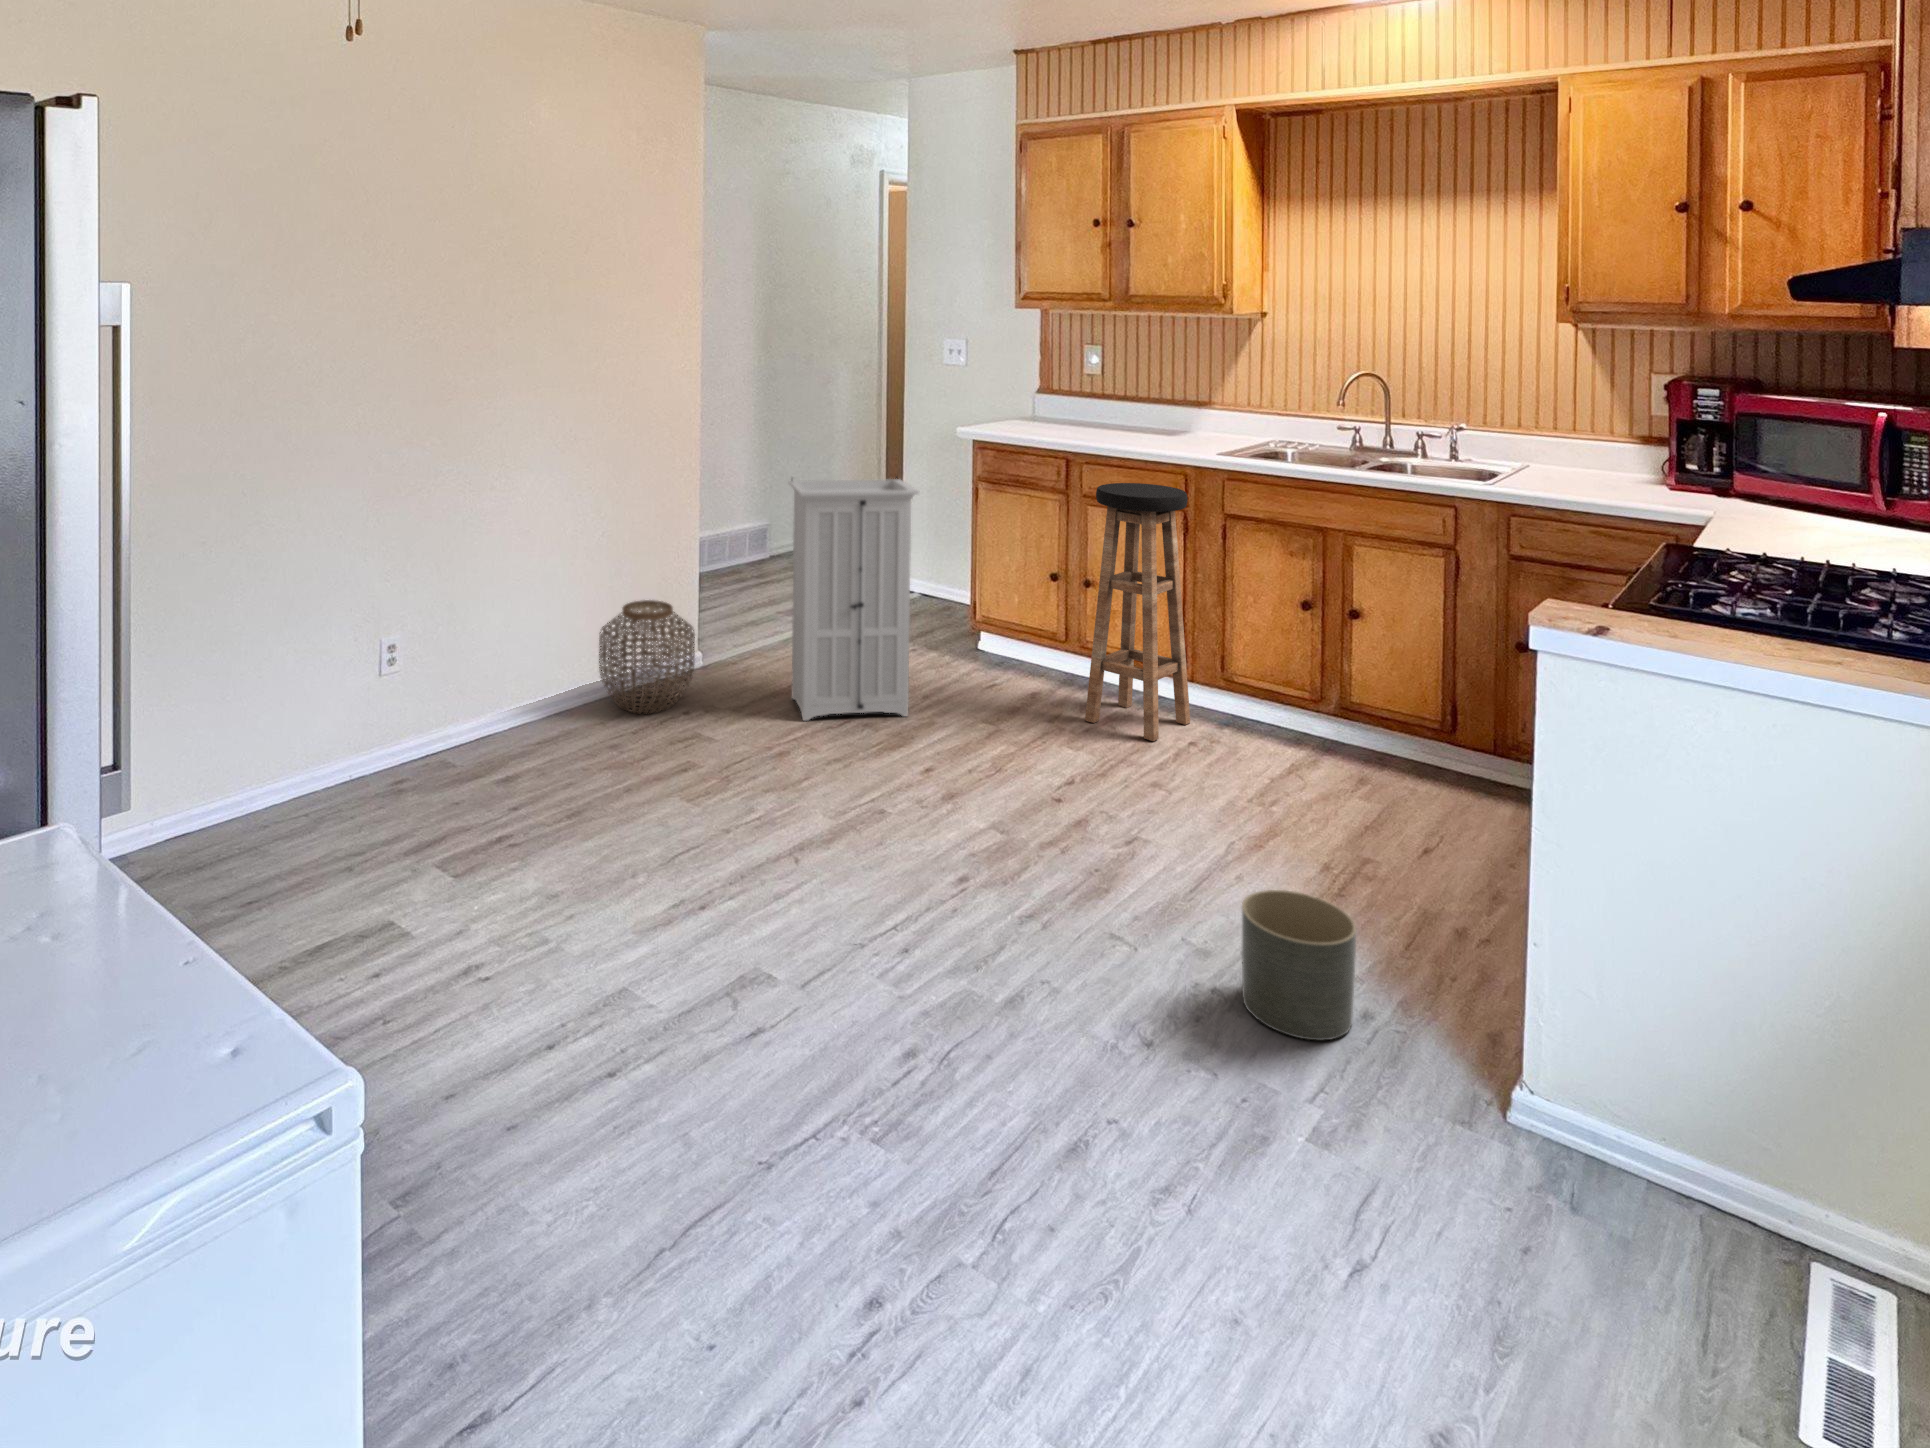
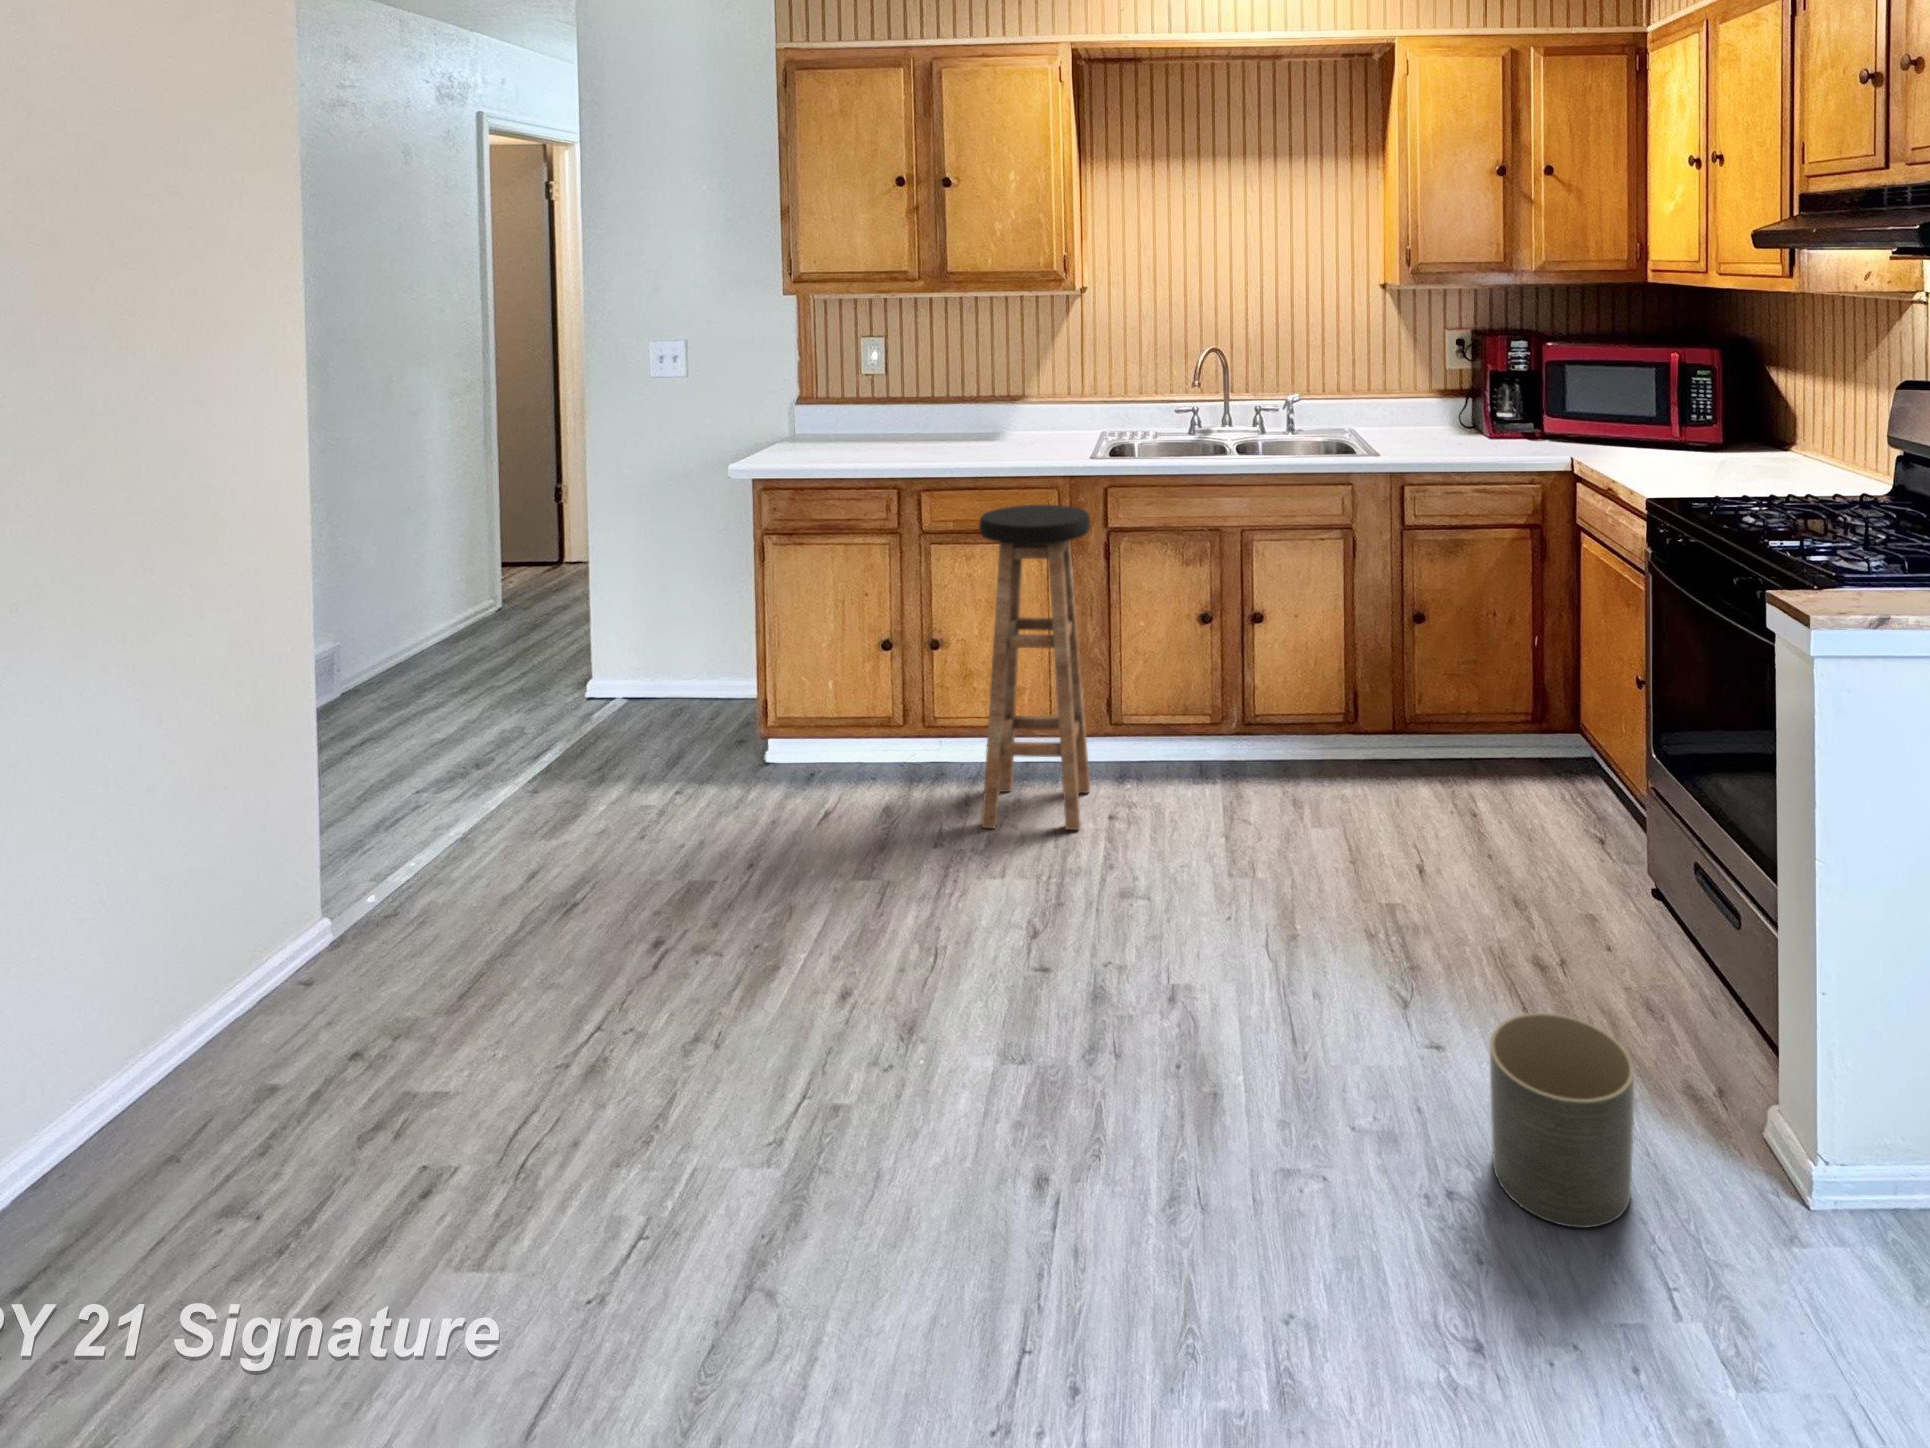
storage cabinet: present [788,476,919,721] -> none [528,548,766,987]
woven basket: present [599,600,695,714] -> none [130,865,363,1113]

